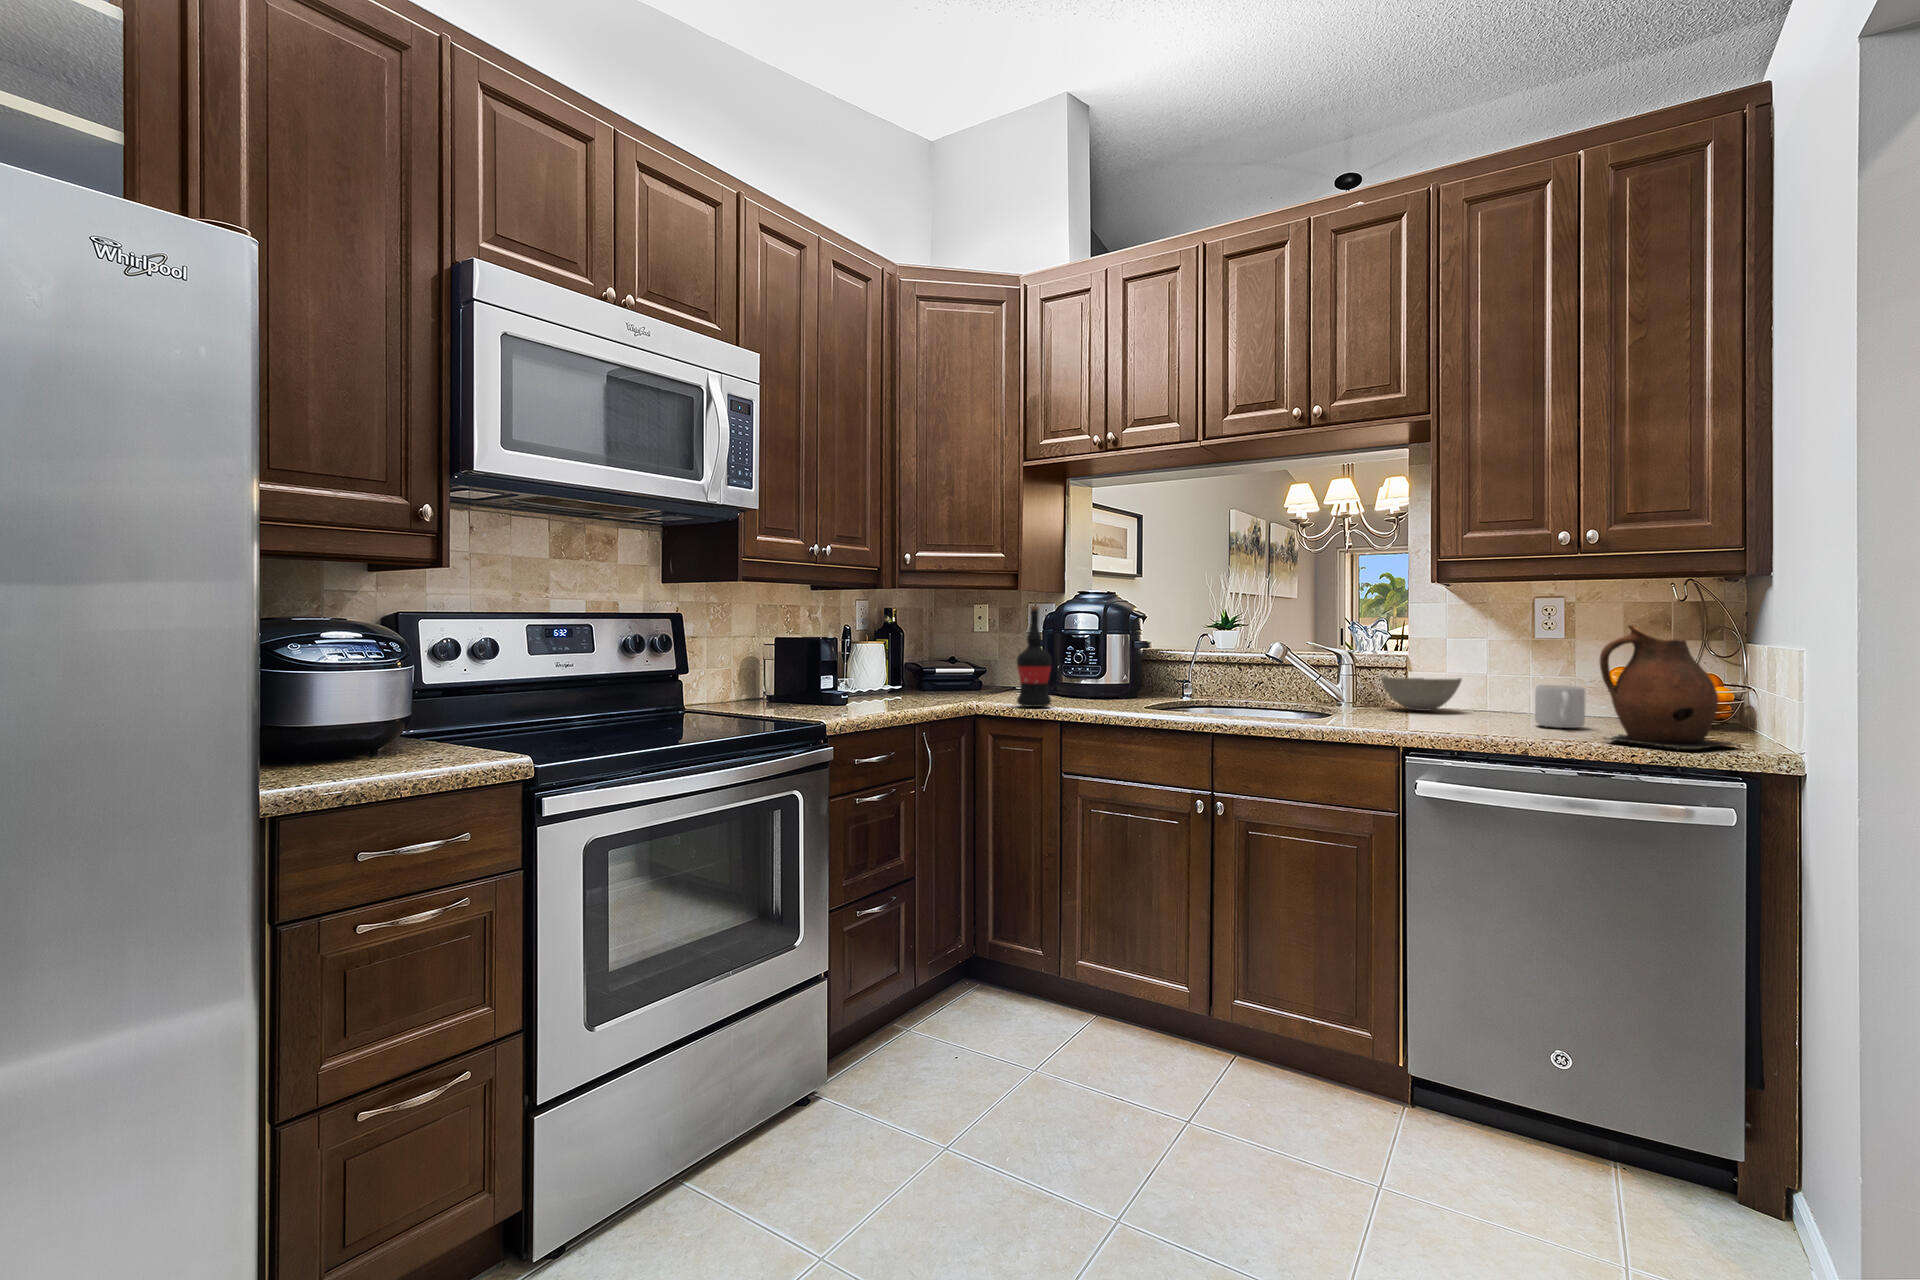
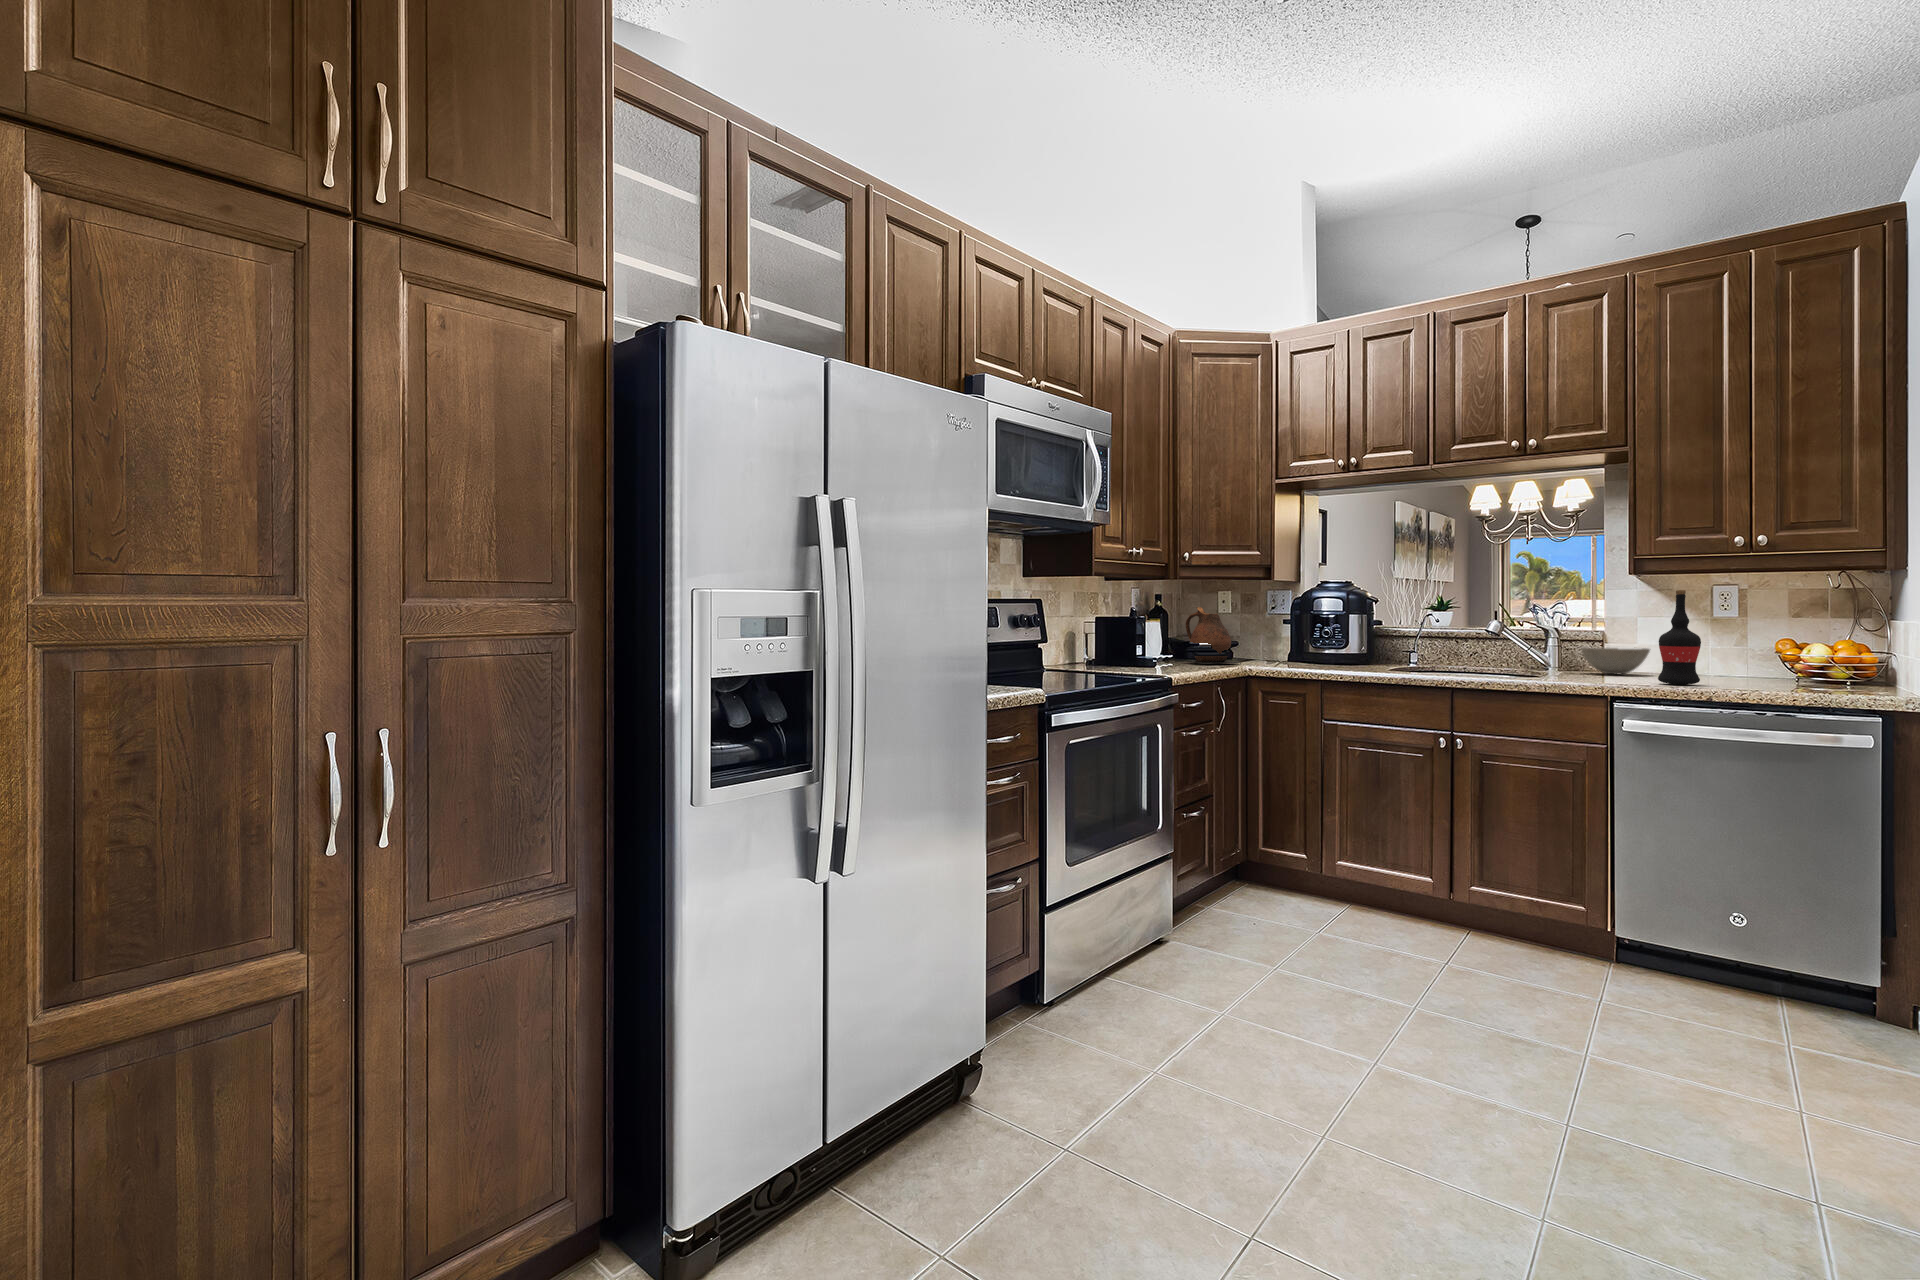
wine bottle: present [1017,606,1052,707] -> present [1658,590,1701,685]
ceramic pitcher: present [1600,625,1741,750] -> present [1186,607,1241,664]
mug: present [1535,685,1585,728] -> none [1714,651,1755,683]

